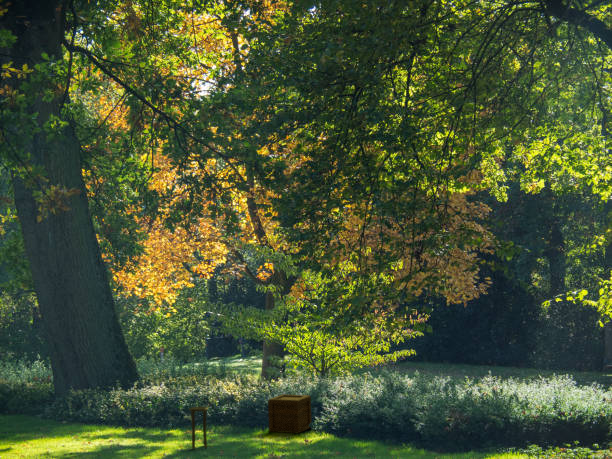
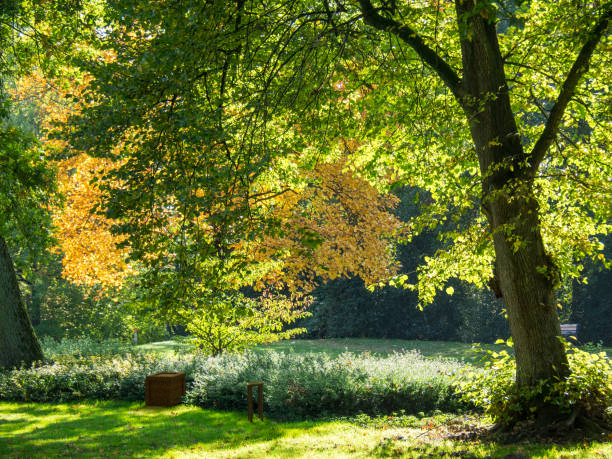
stool: present [189,406,208,449] -> present [246,381,264,422]

